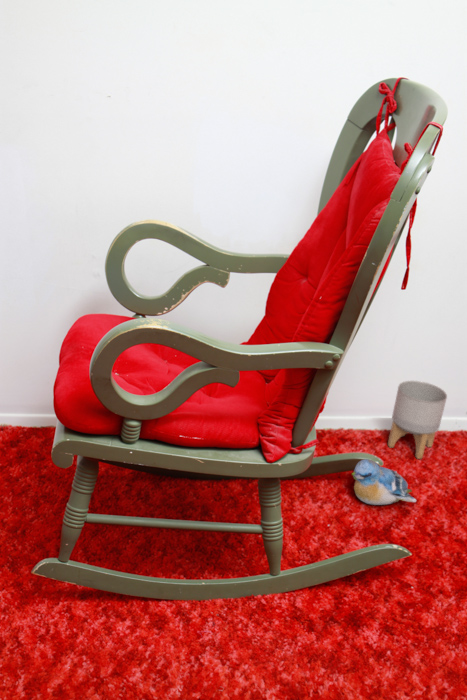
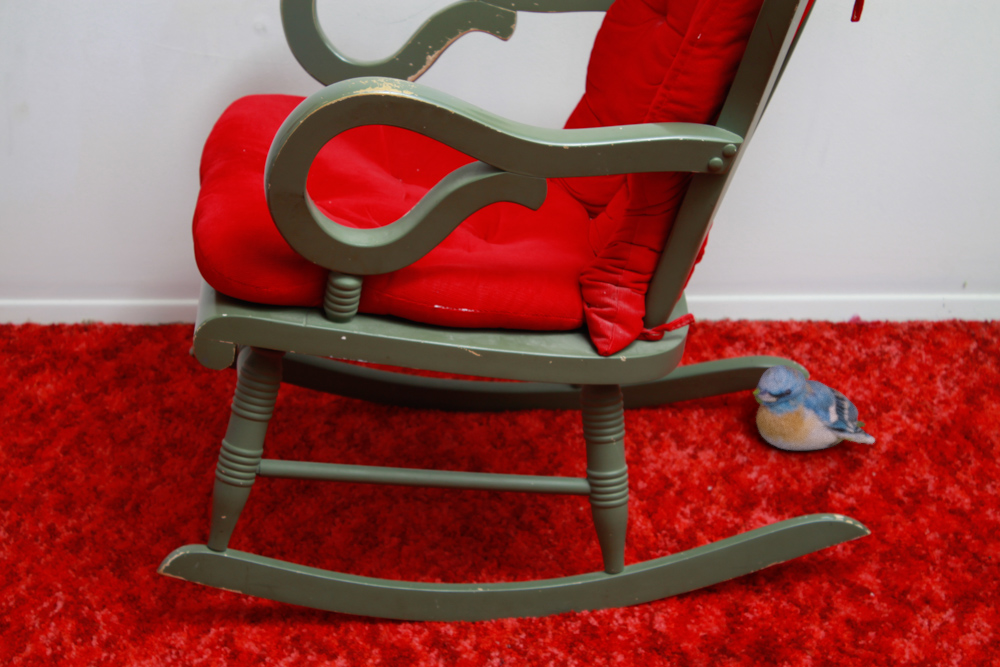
planter: present [388,381,447,459] -> none [815,223,932,369]

